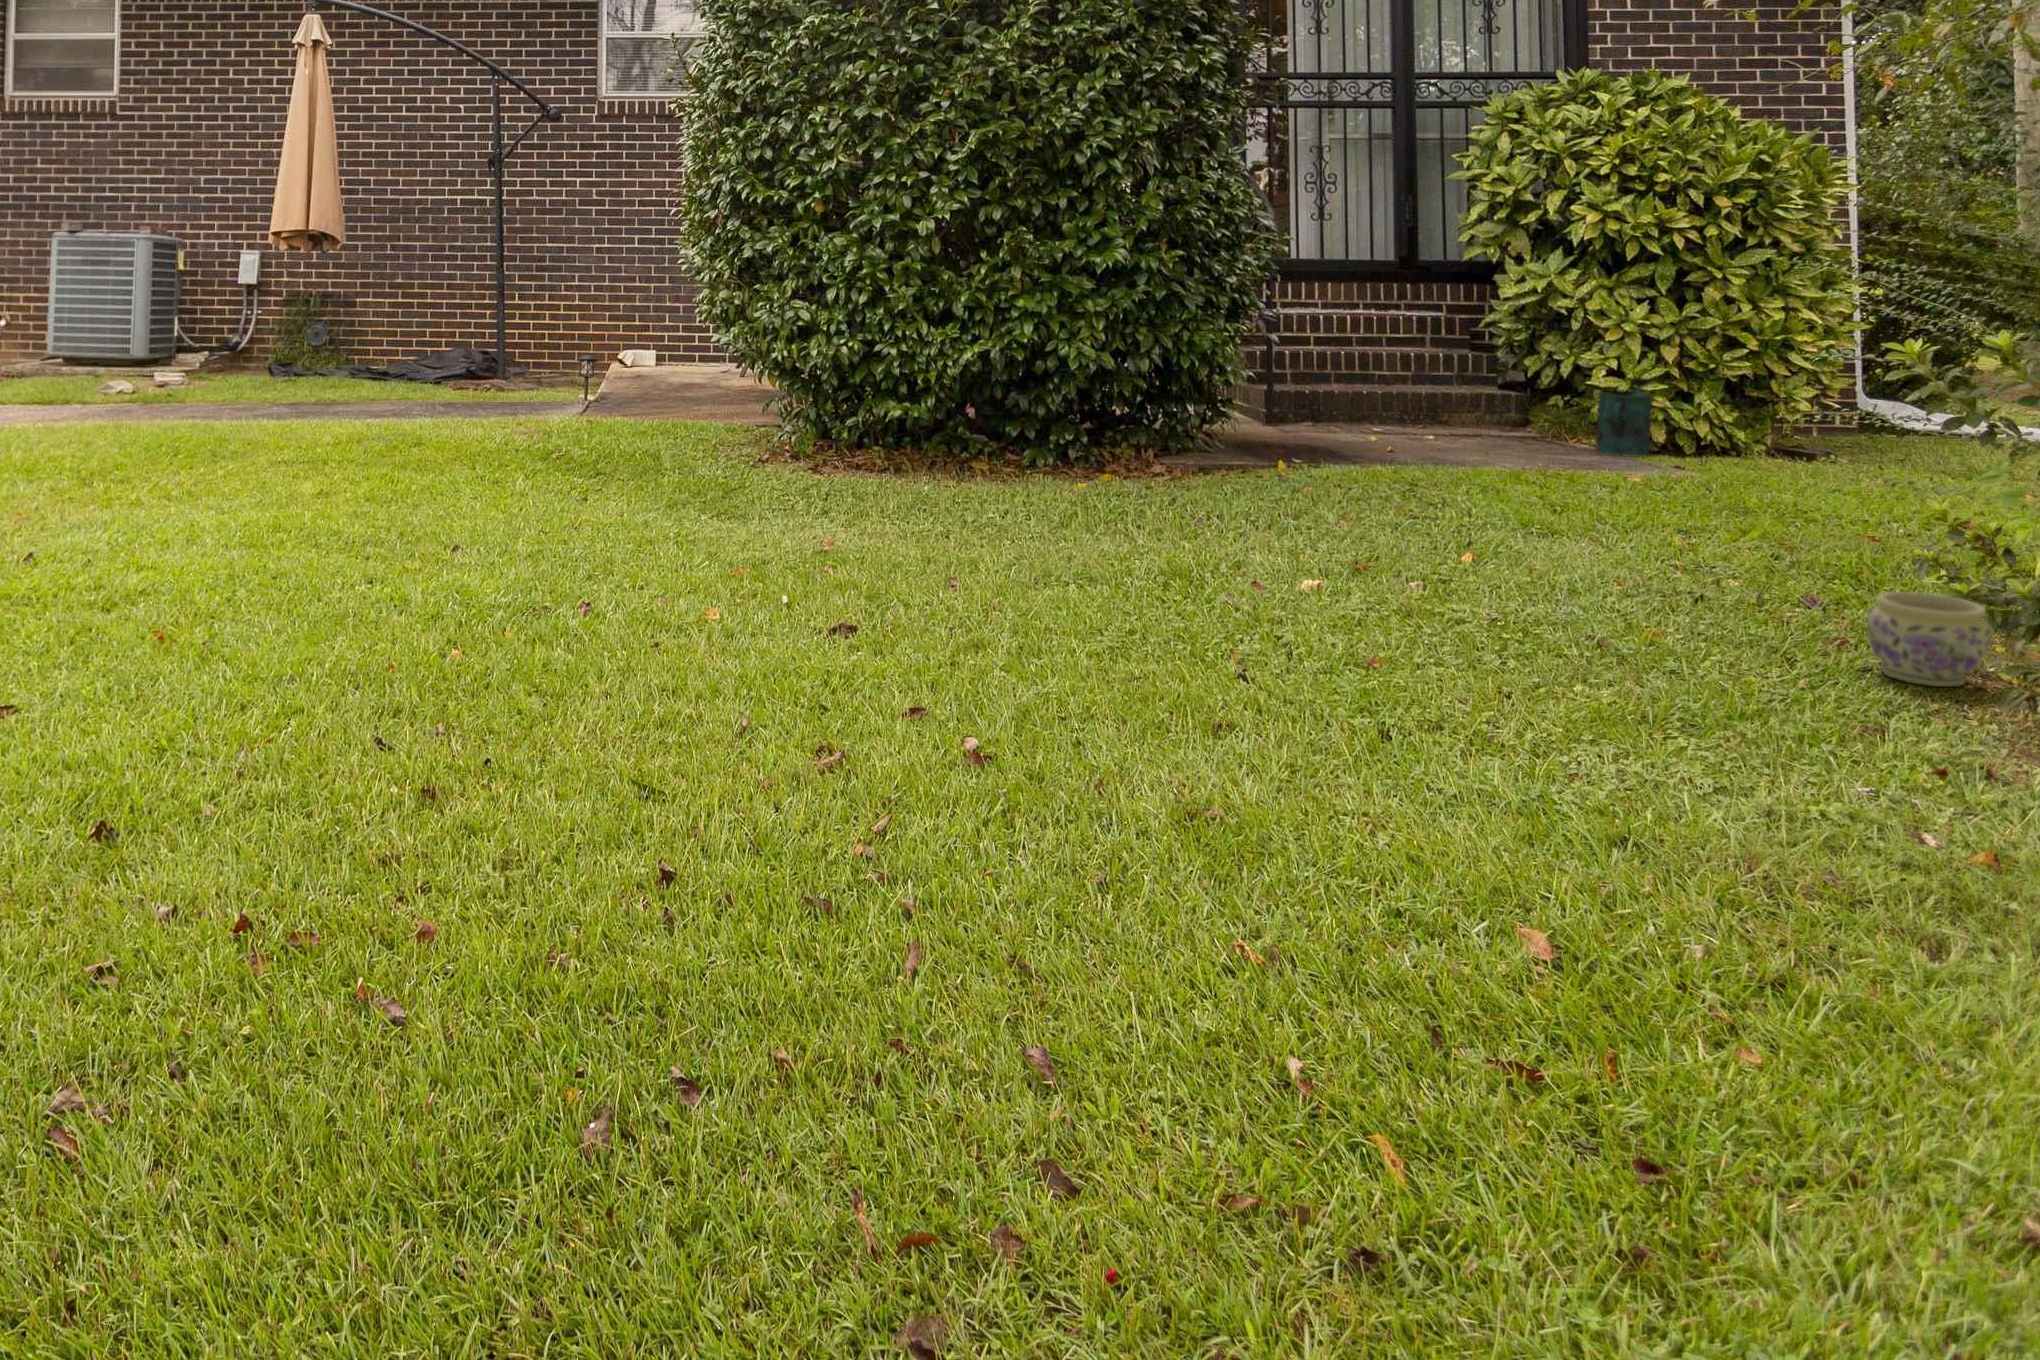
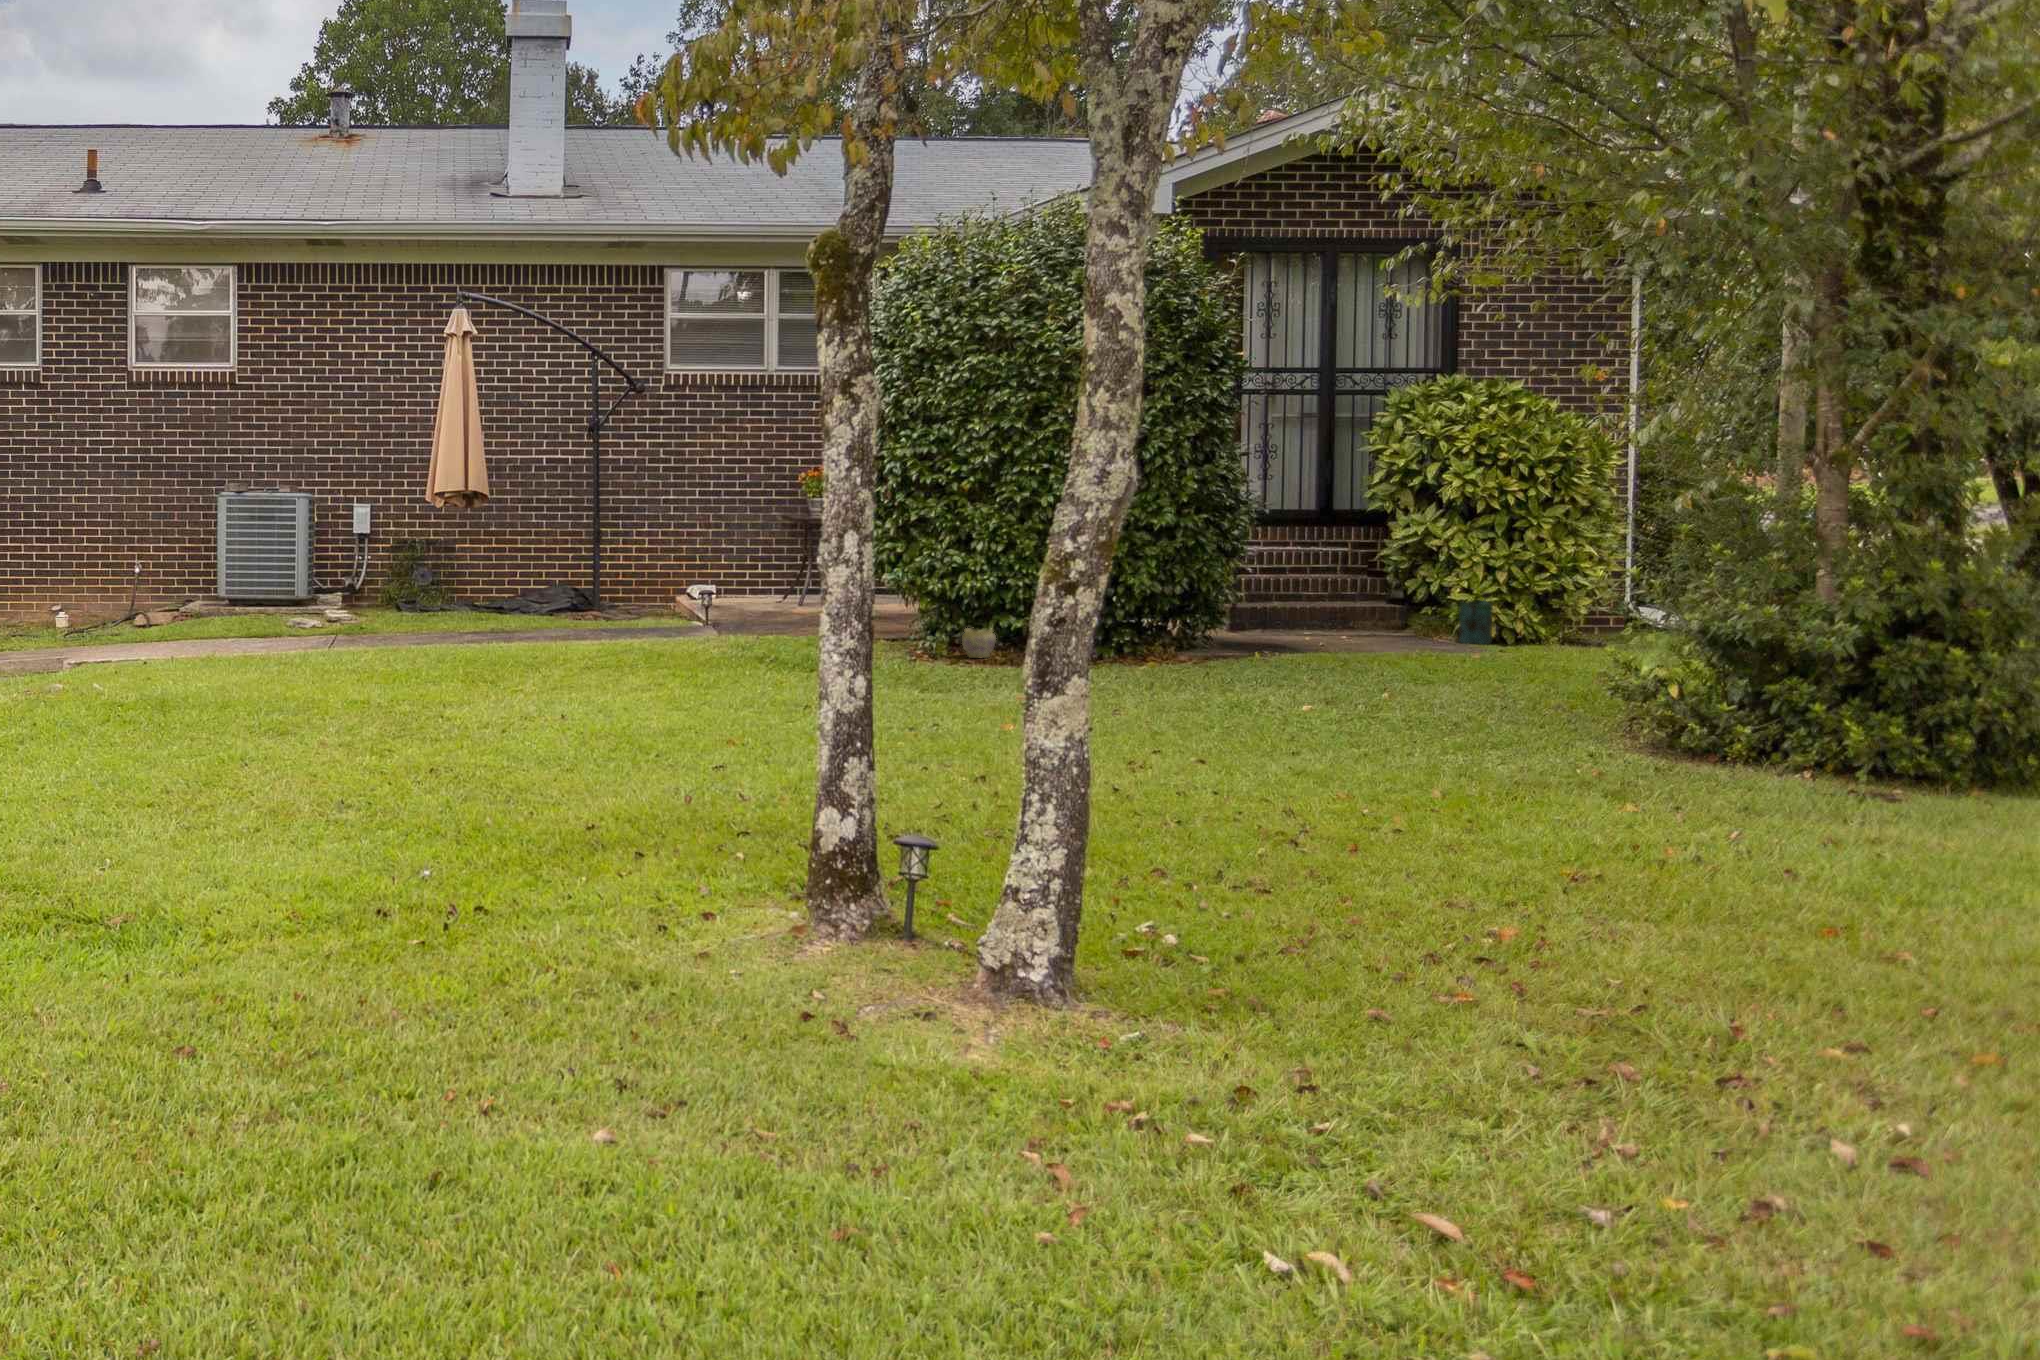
planter: present [1867,592,1992,687] -> present [962,628,996,658]

